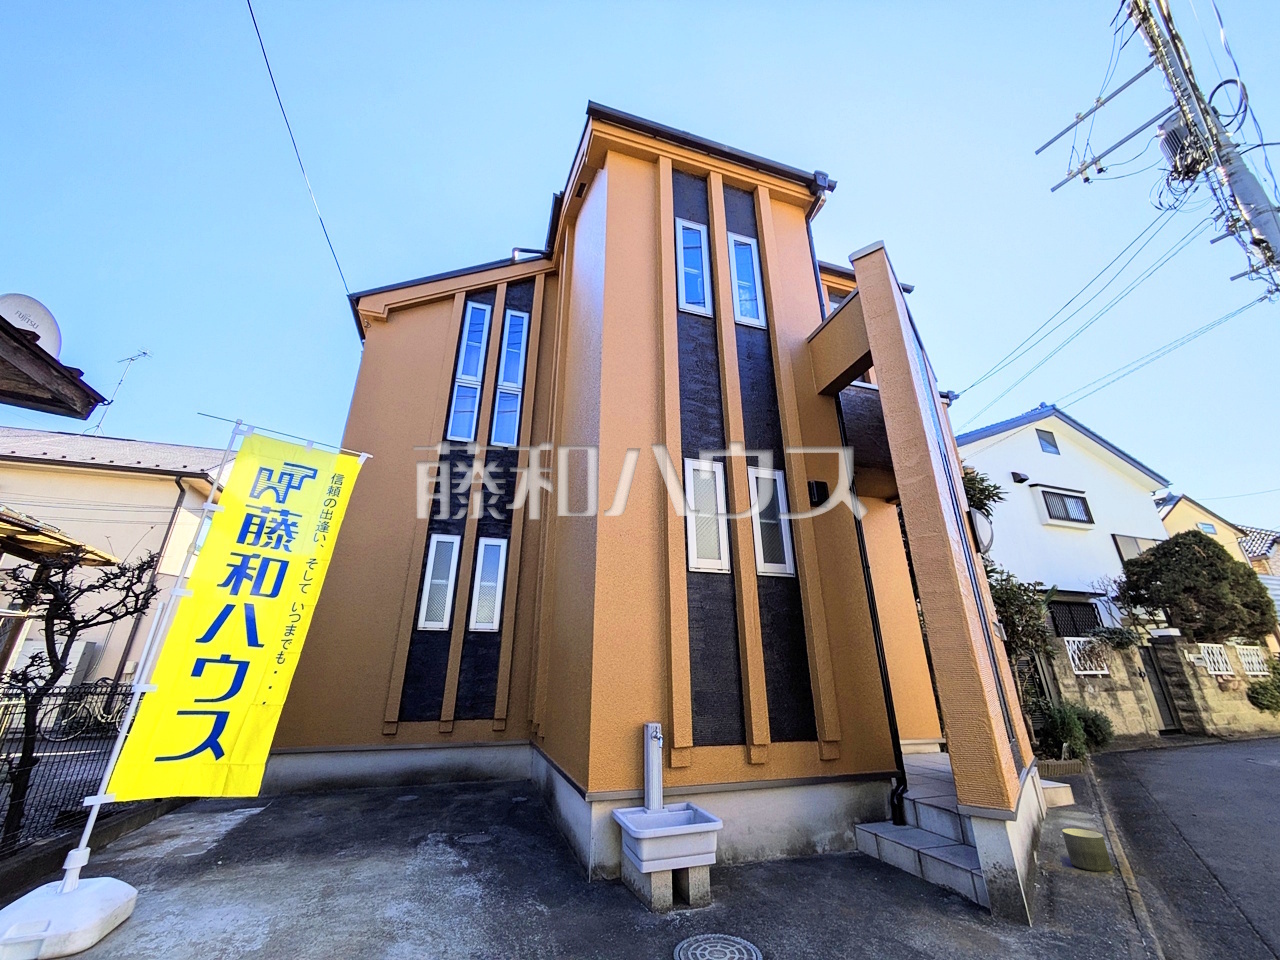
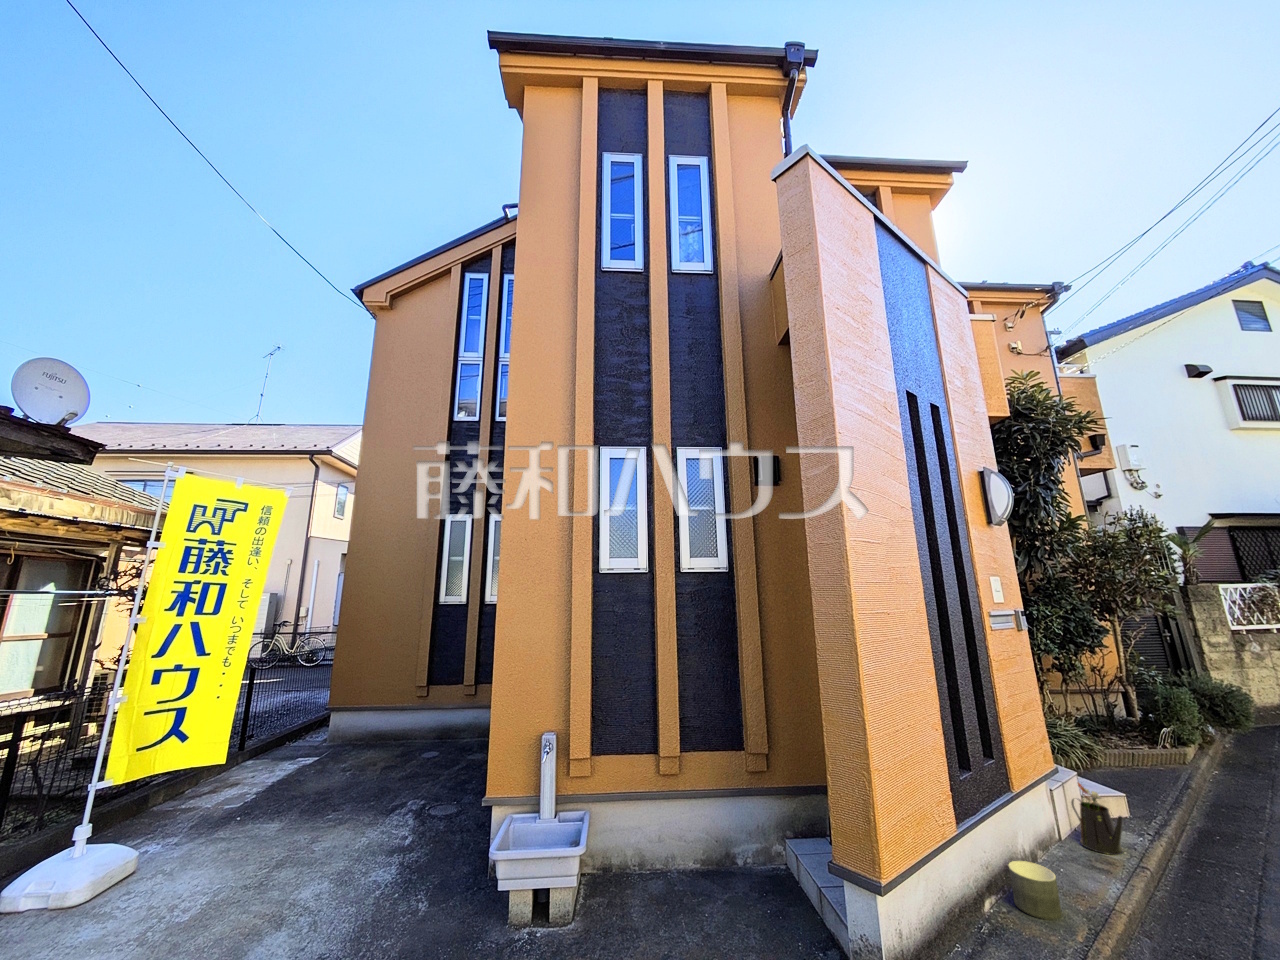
watering can: none [1059,772,1107,830] -> present [1071,783,1124,855]

